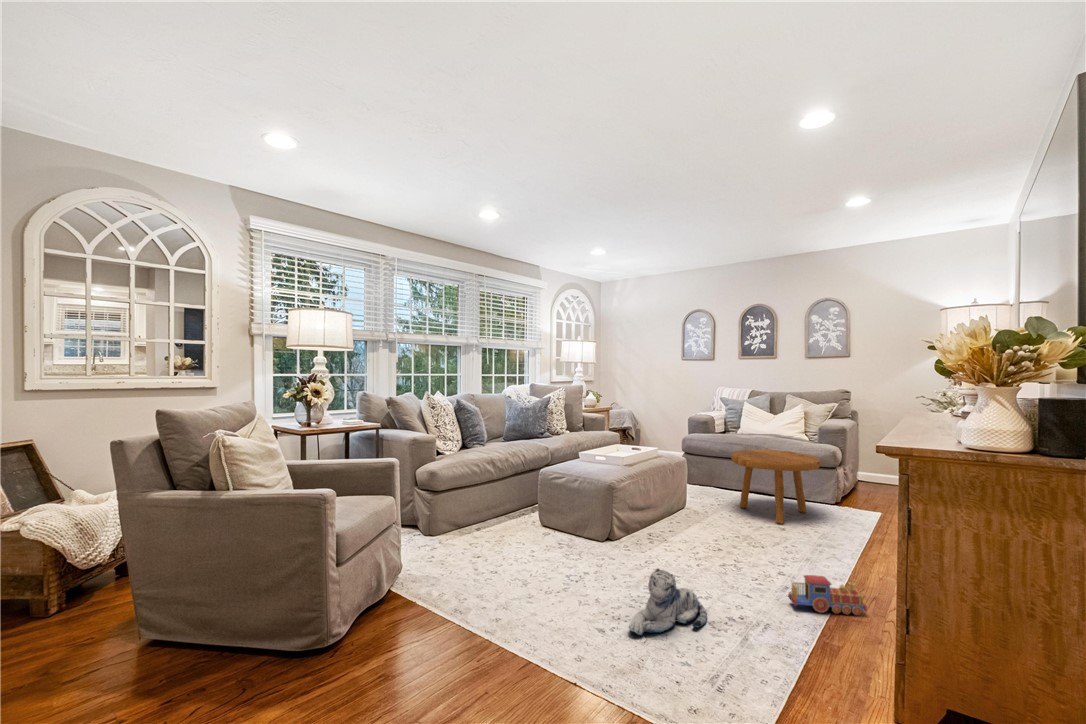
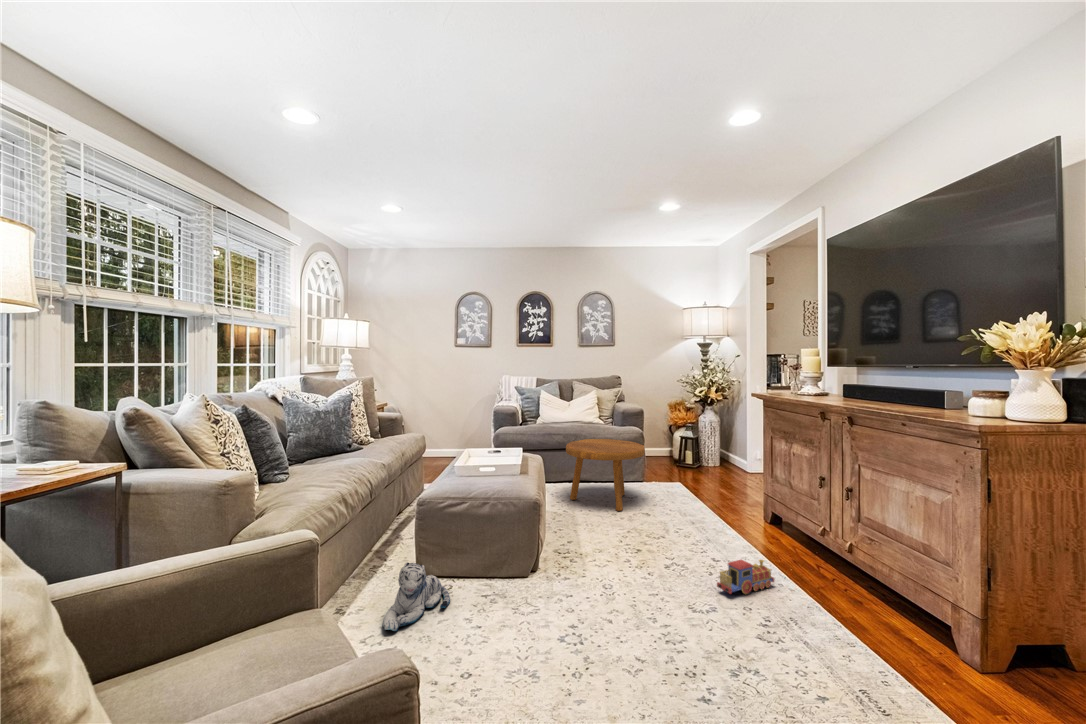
plush toy: present [629,568,707,635] -> present [383,562,450,631]

